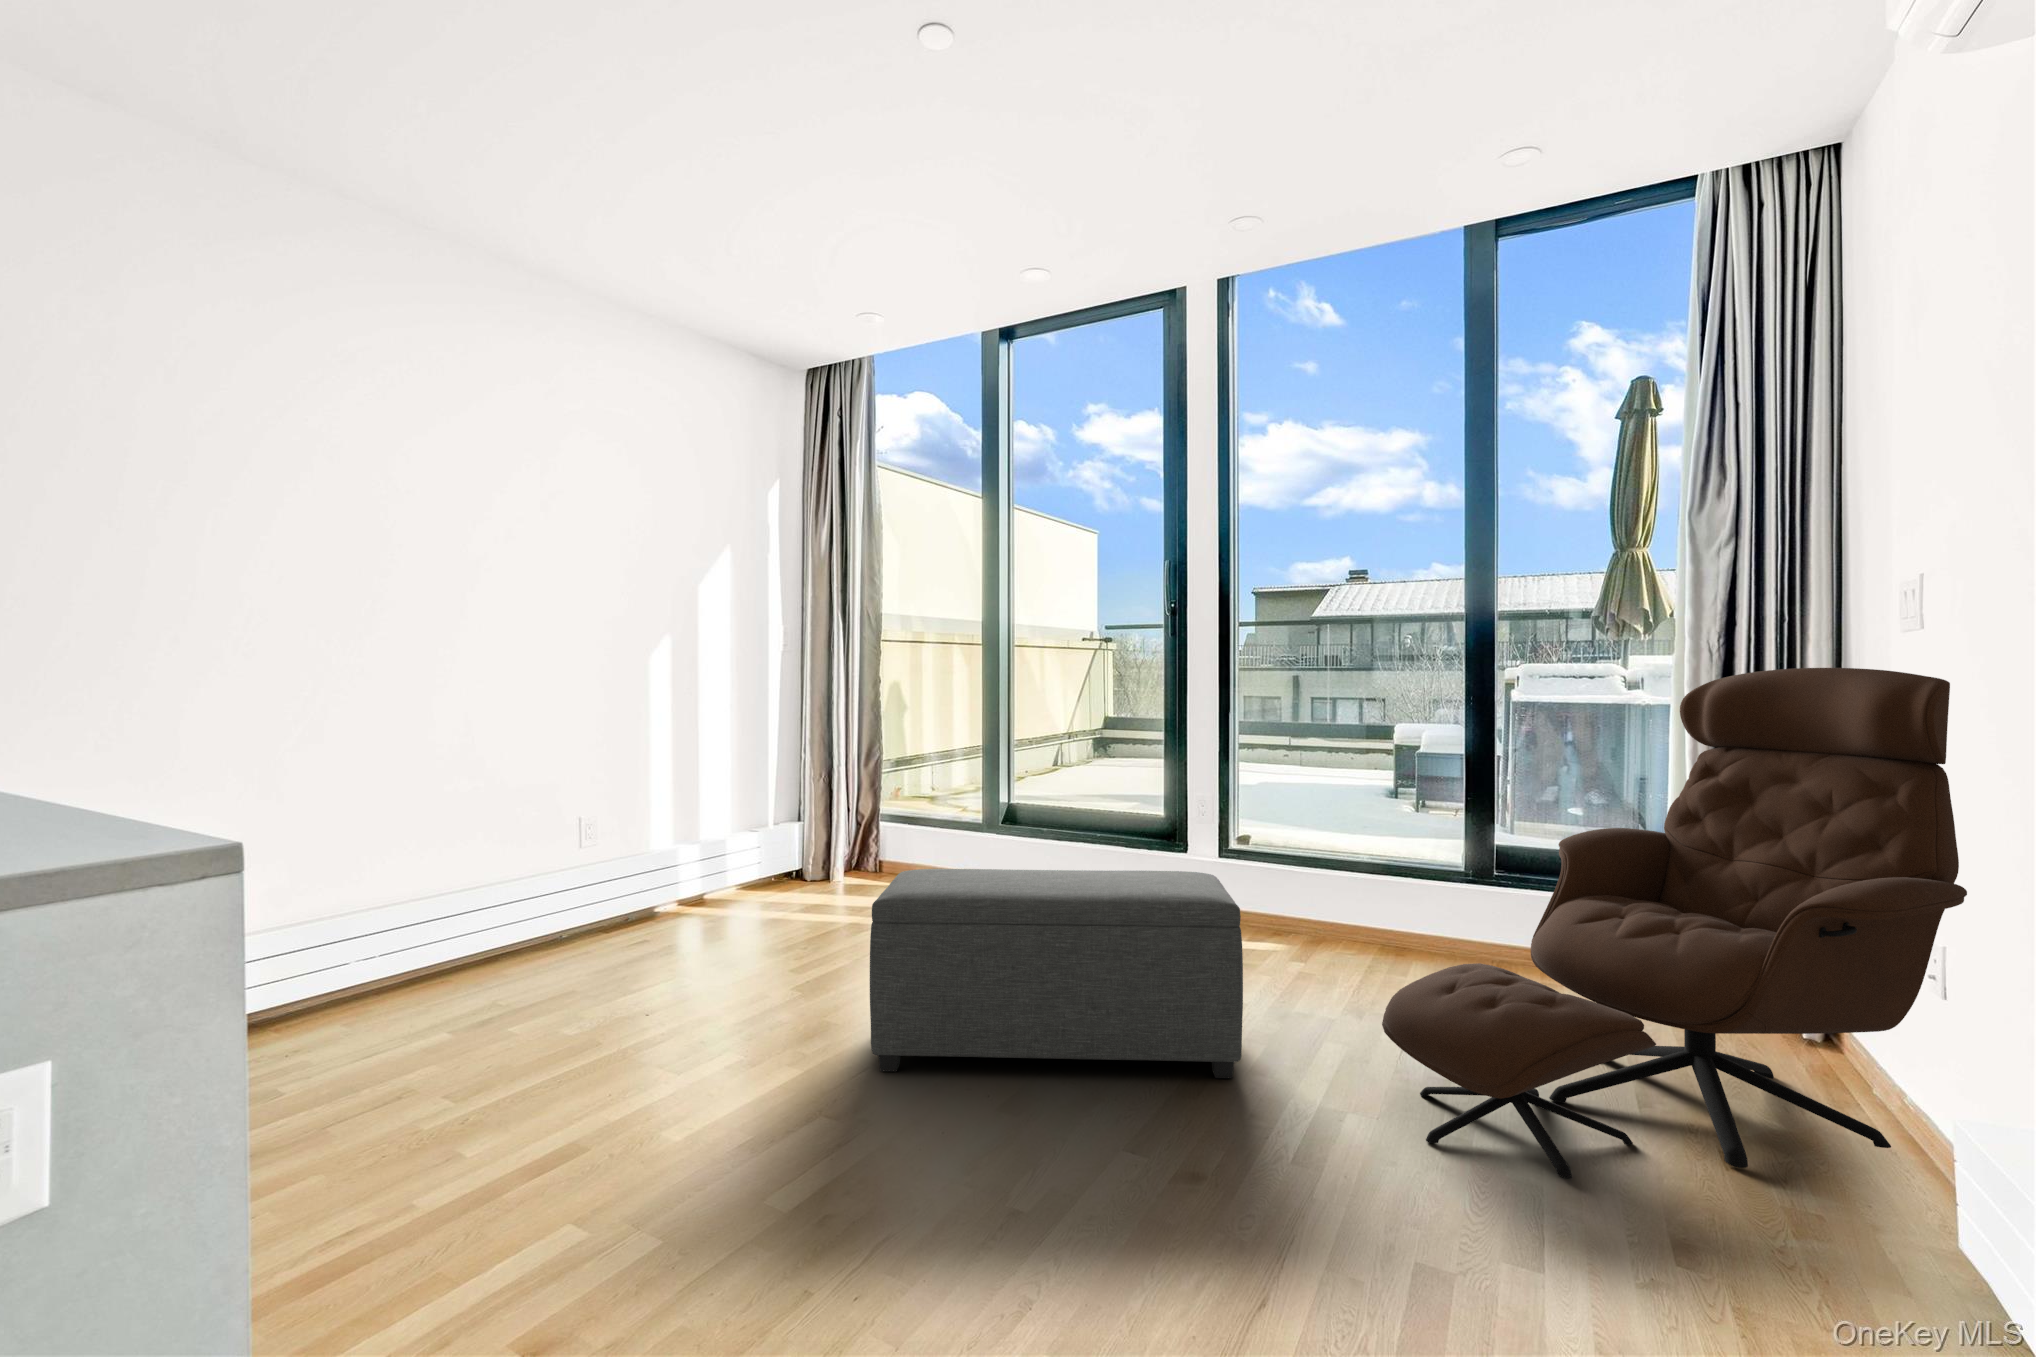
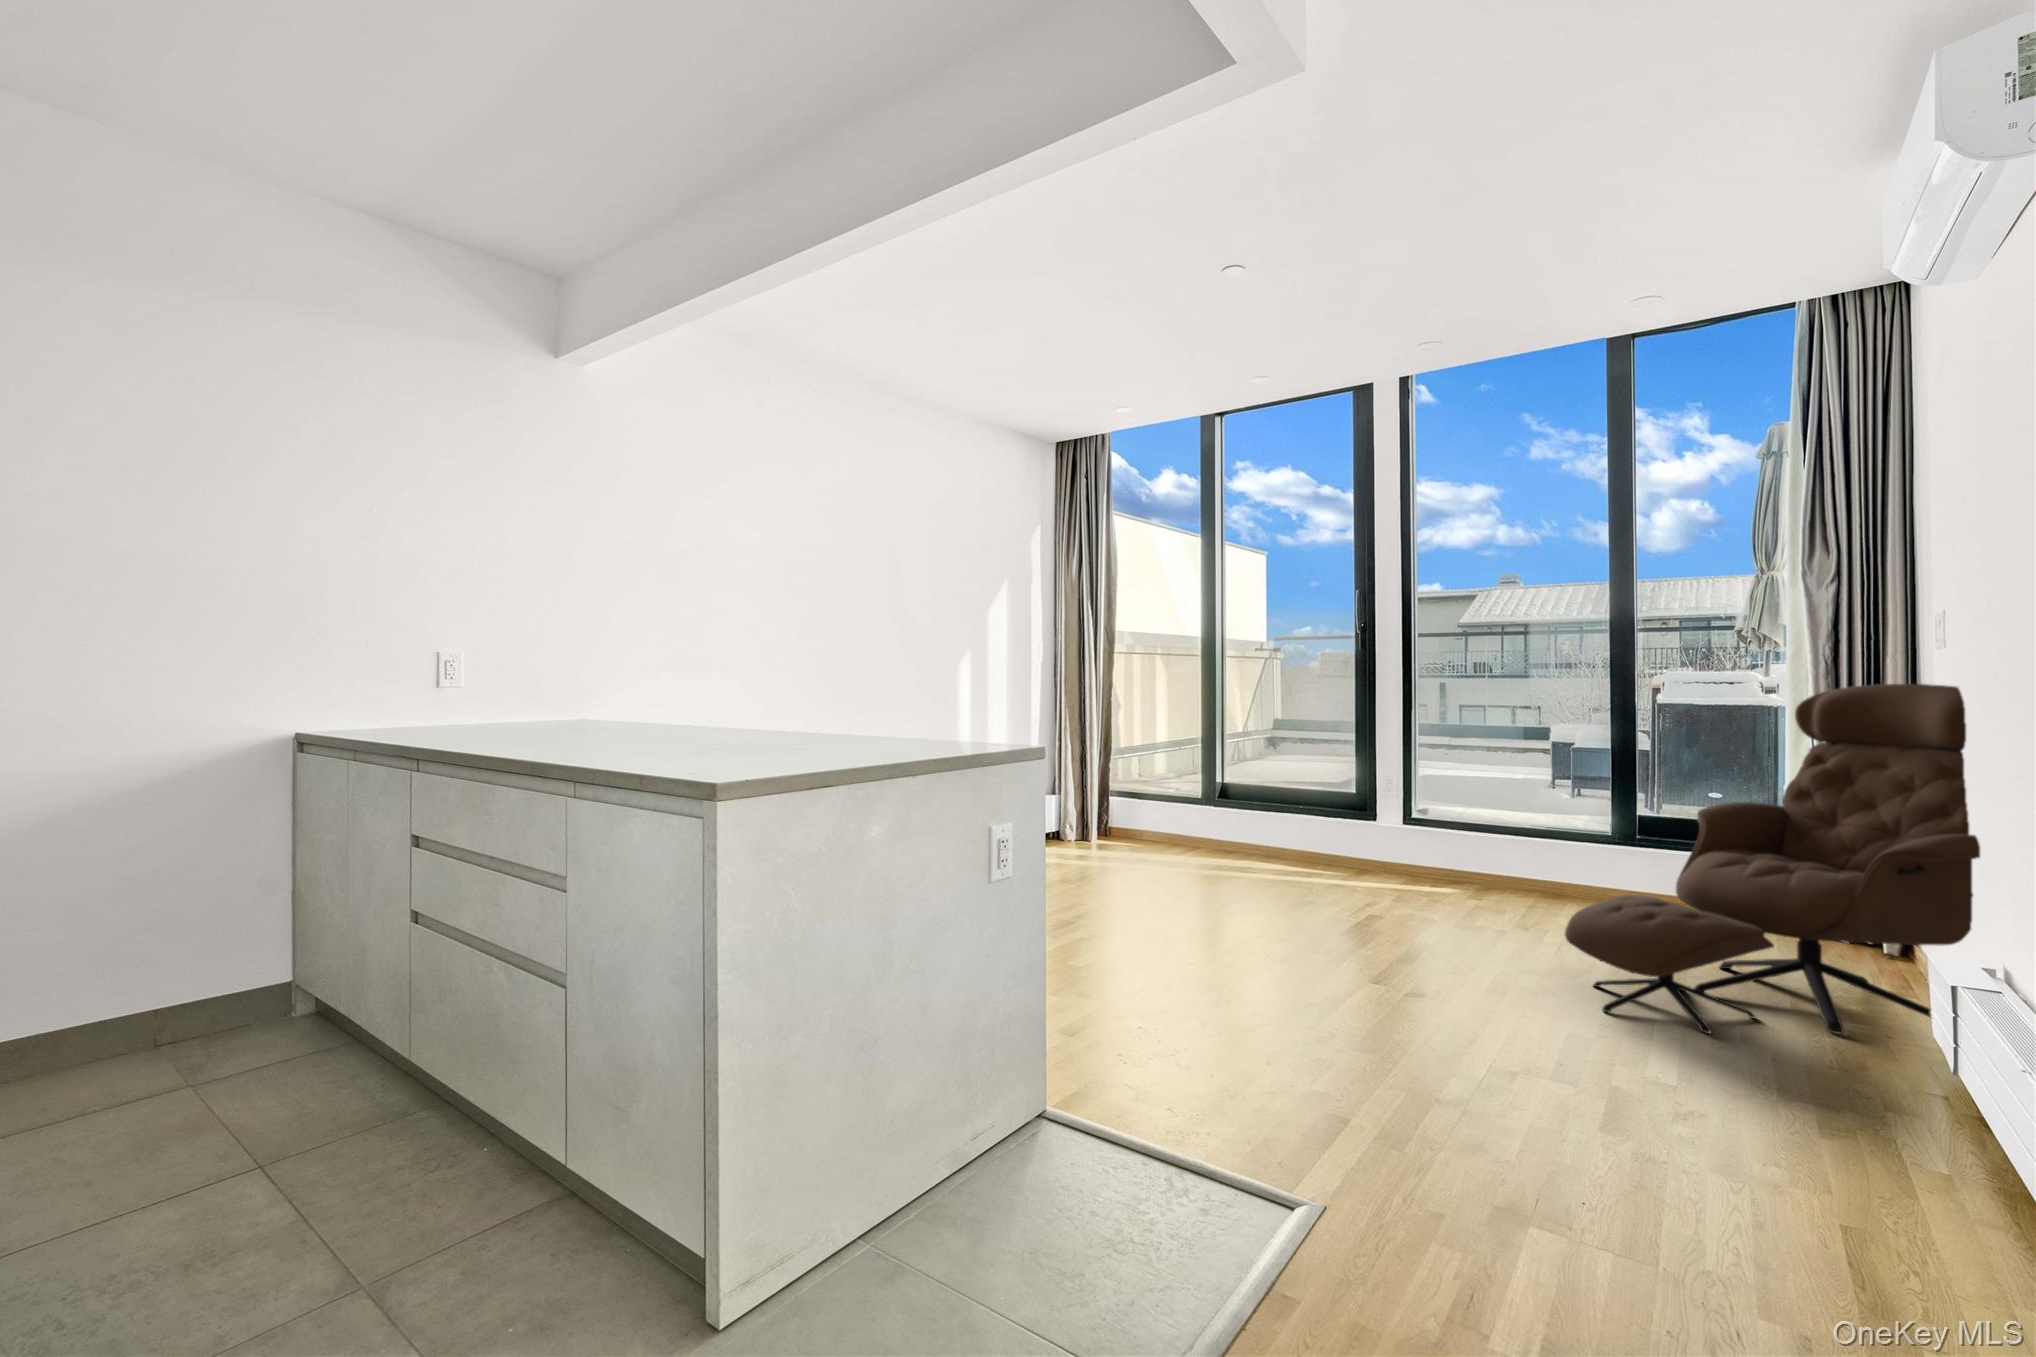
ottoman: present [870,869,1243,1078] -> none [1188,825,1457,972]

